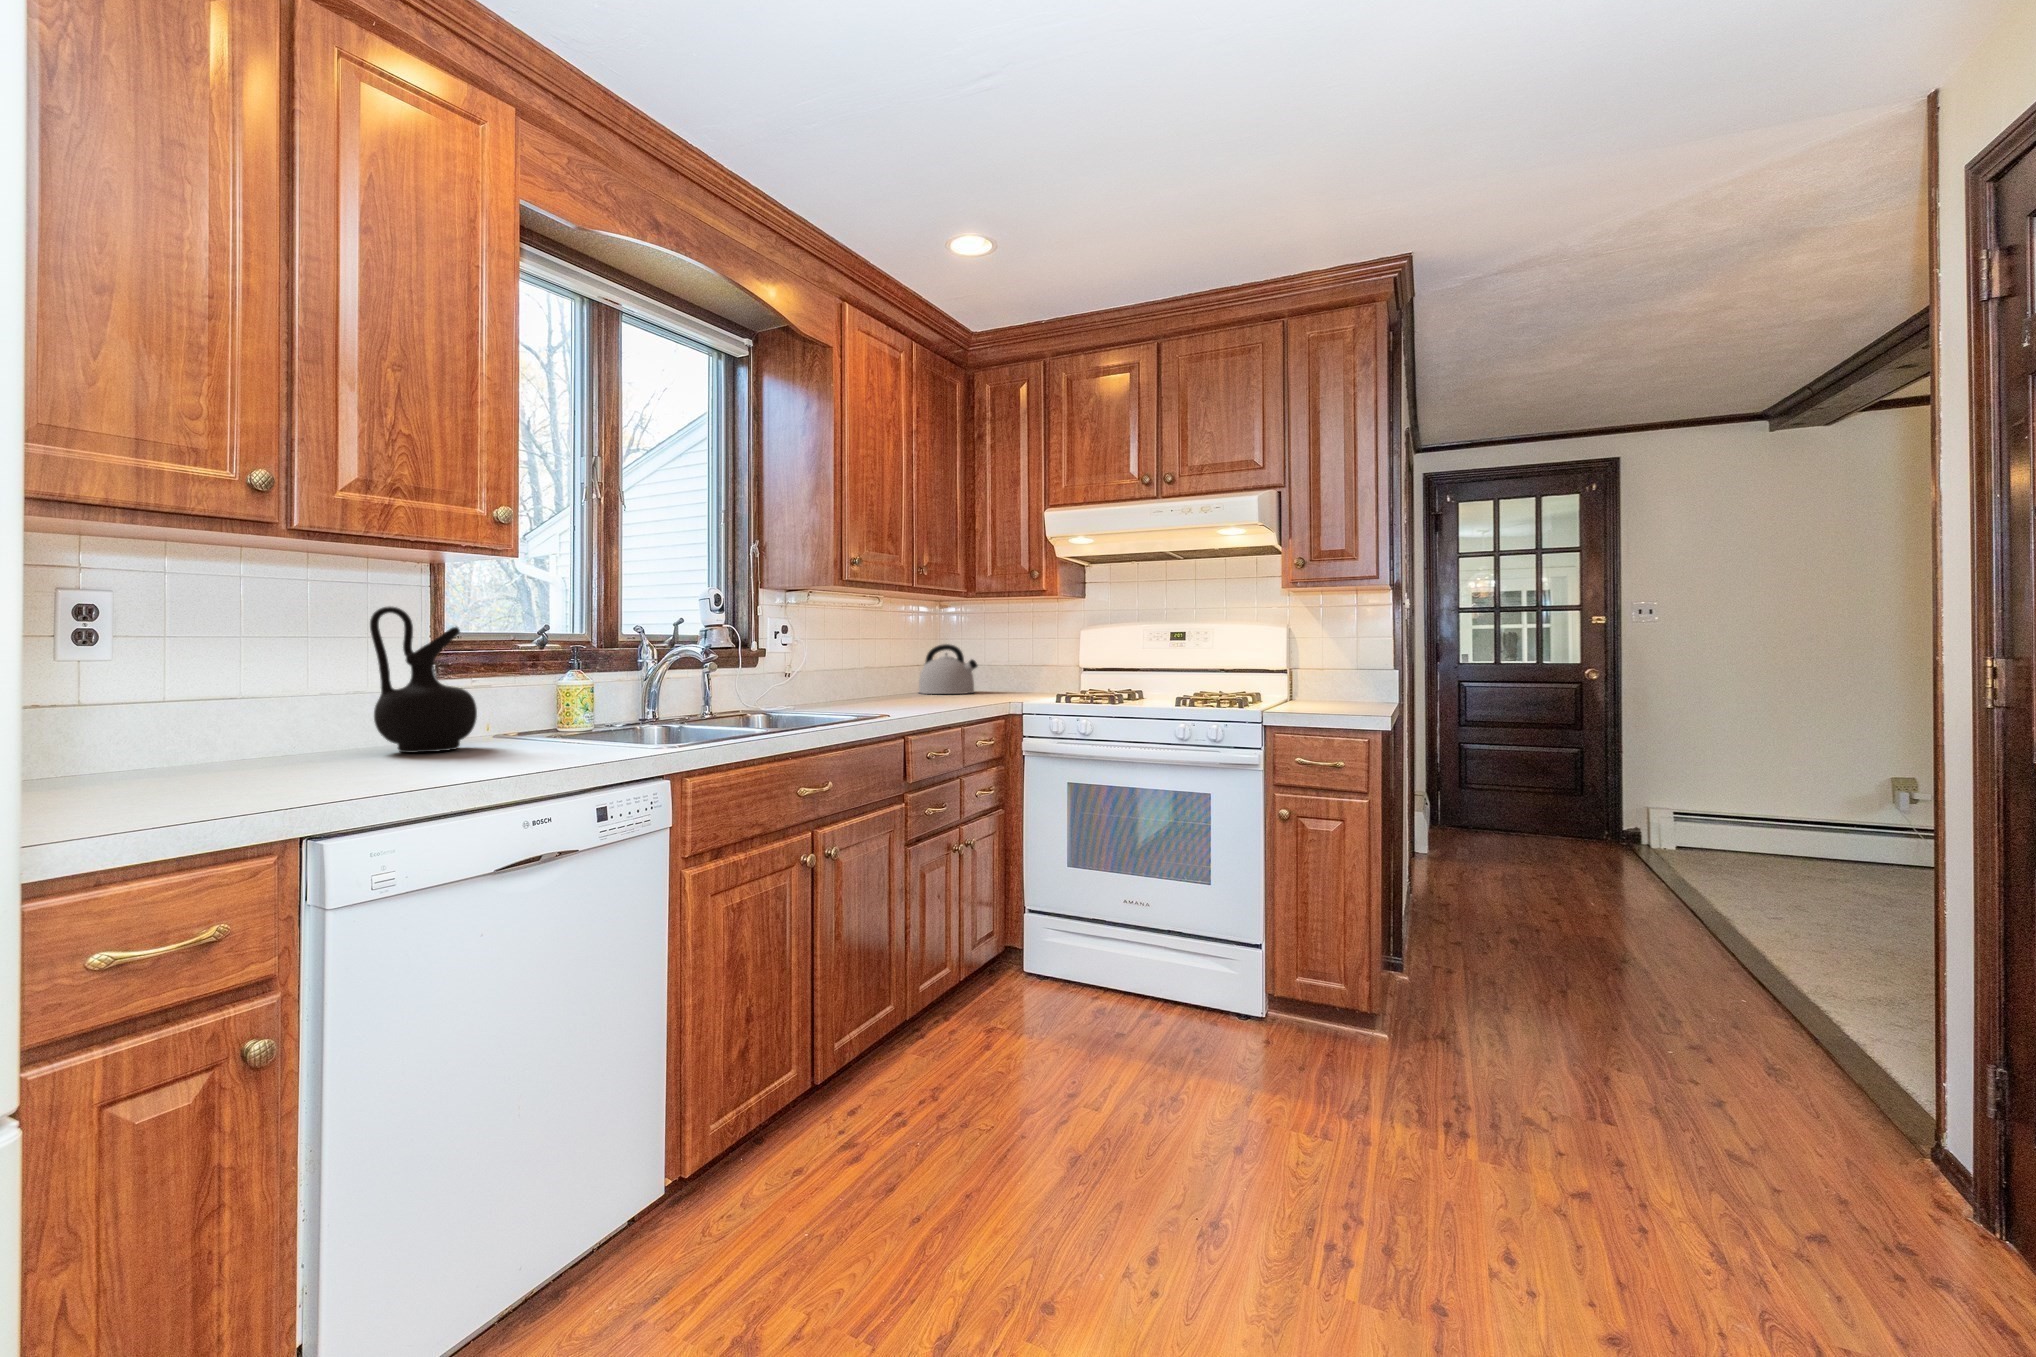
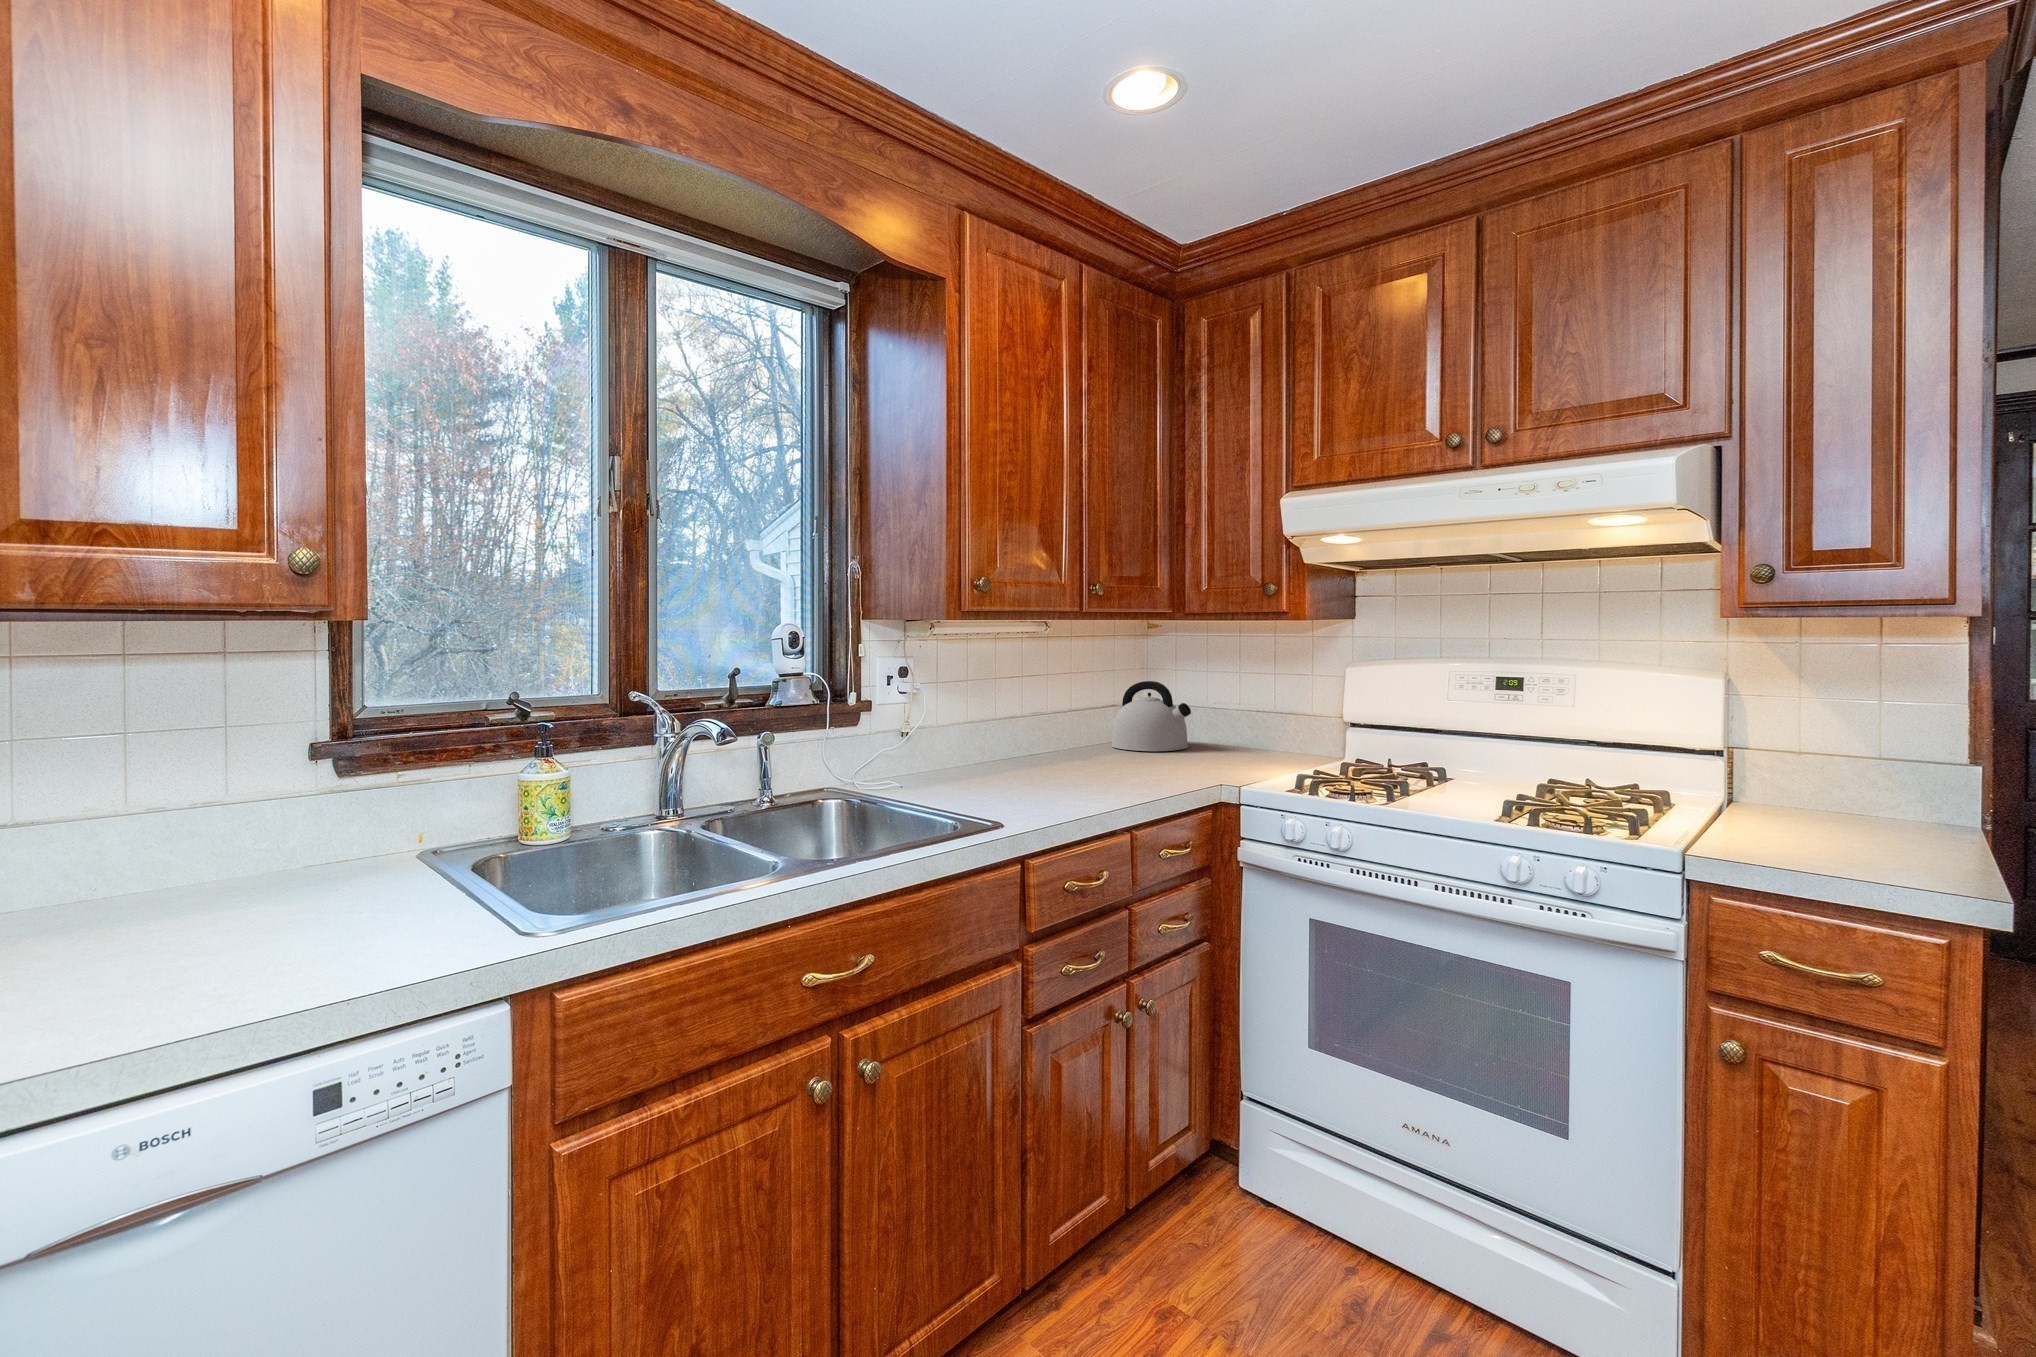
ceramic jug: present [370,607,477,753] -> none [113,718,298,949]

